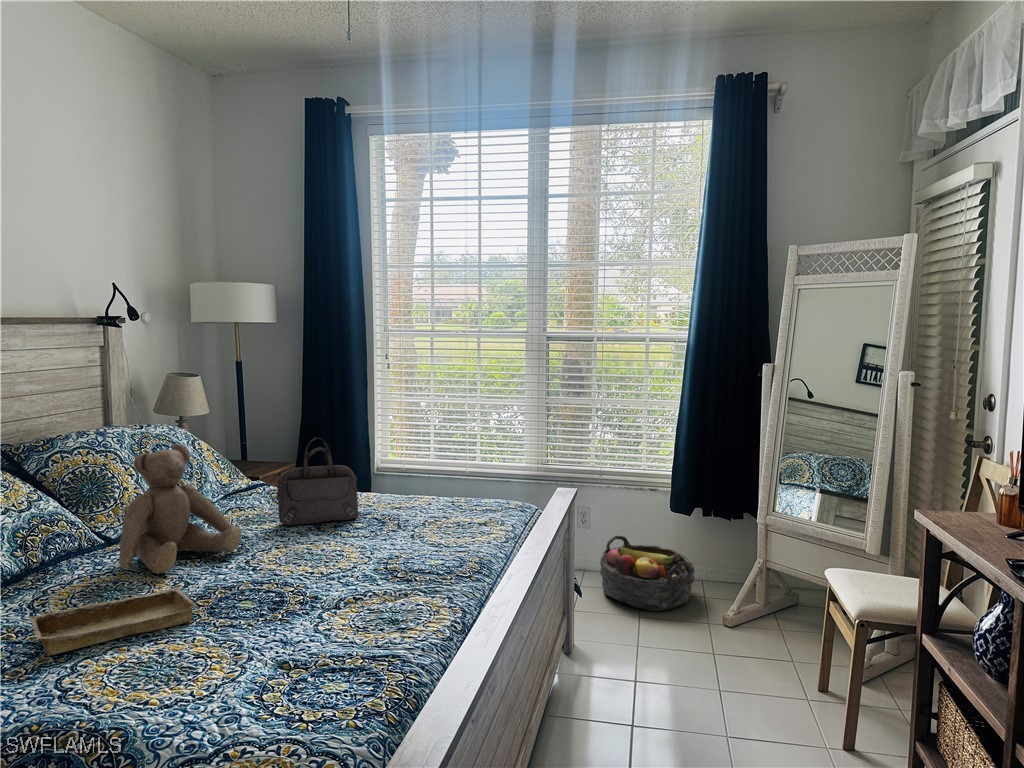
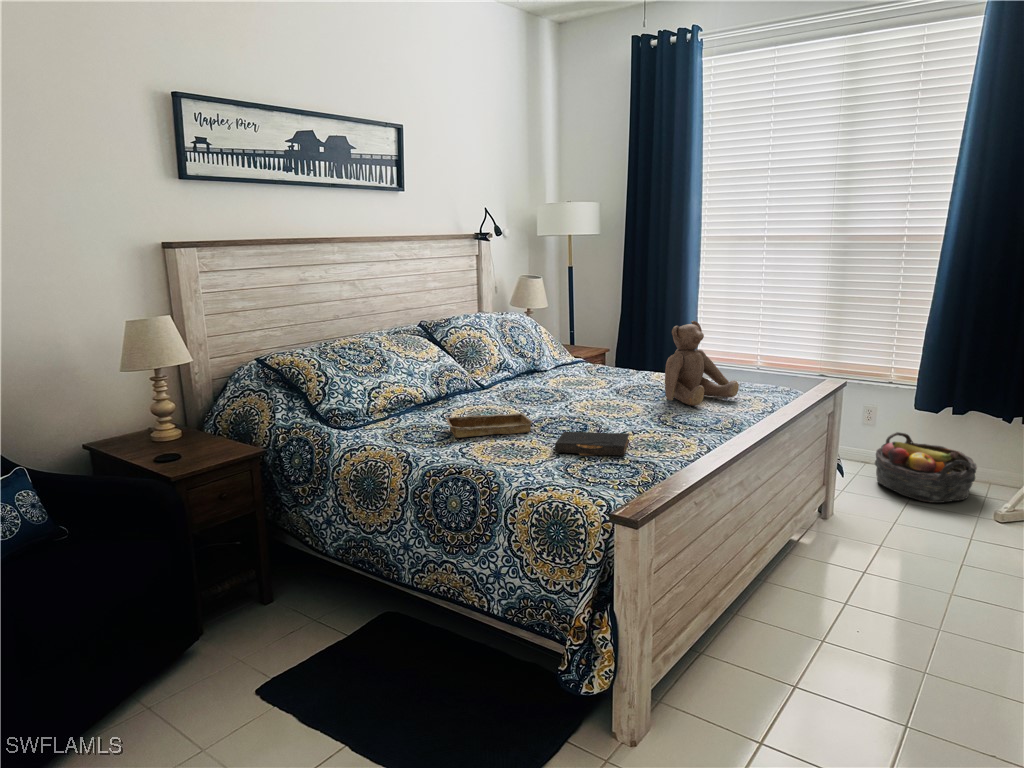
handbag: present [276,438,359,525] -> none [589,325,649,388]
teddy bear: present [119,444,241,574] -> present [665,321,739,406]
book: none [238,606,355,660] -> present [555,431,630,456]

